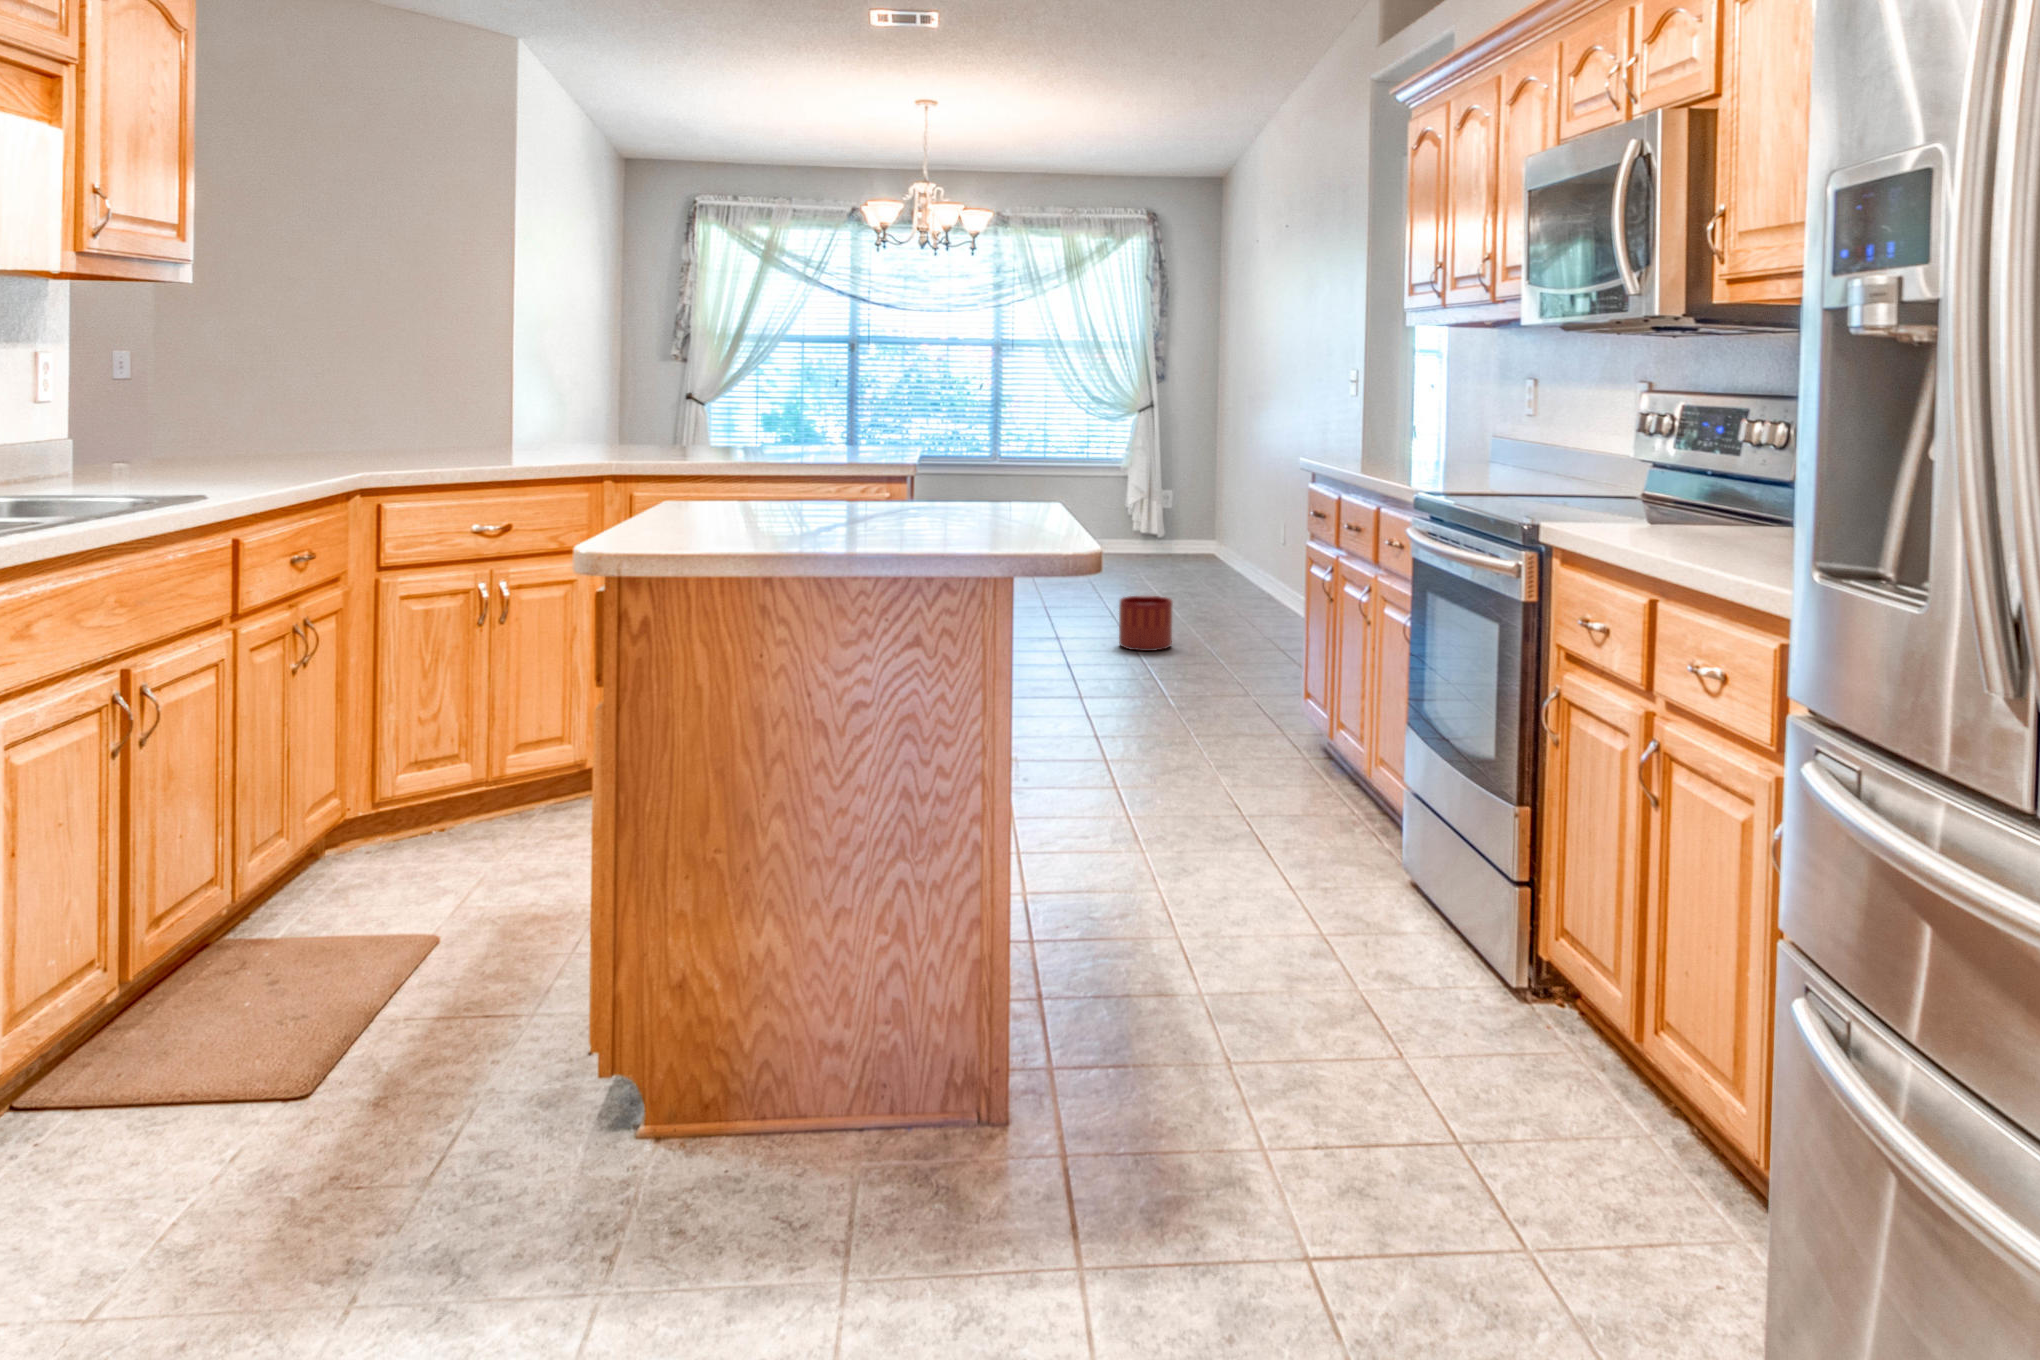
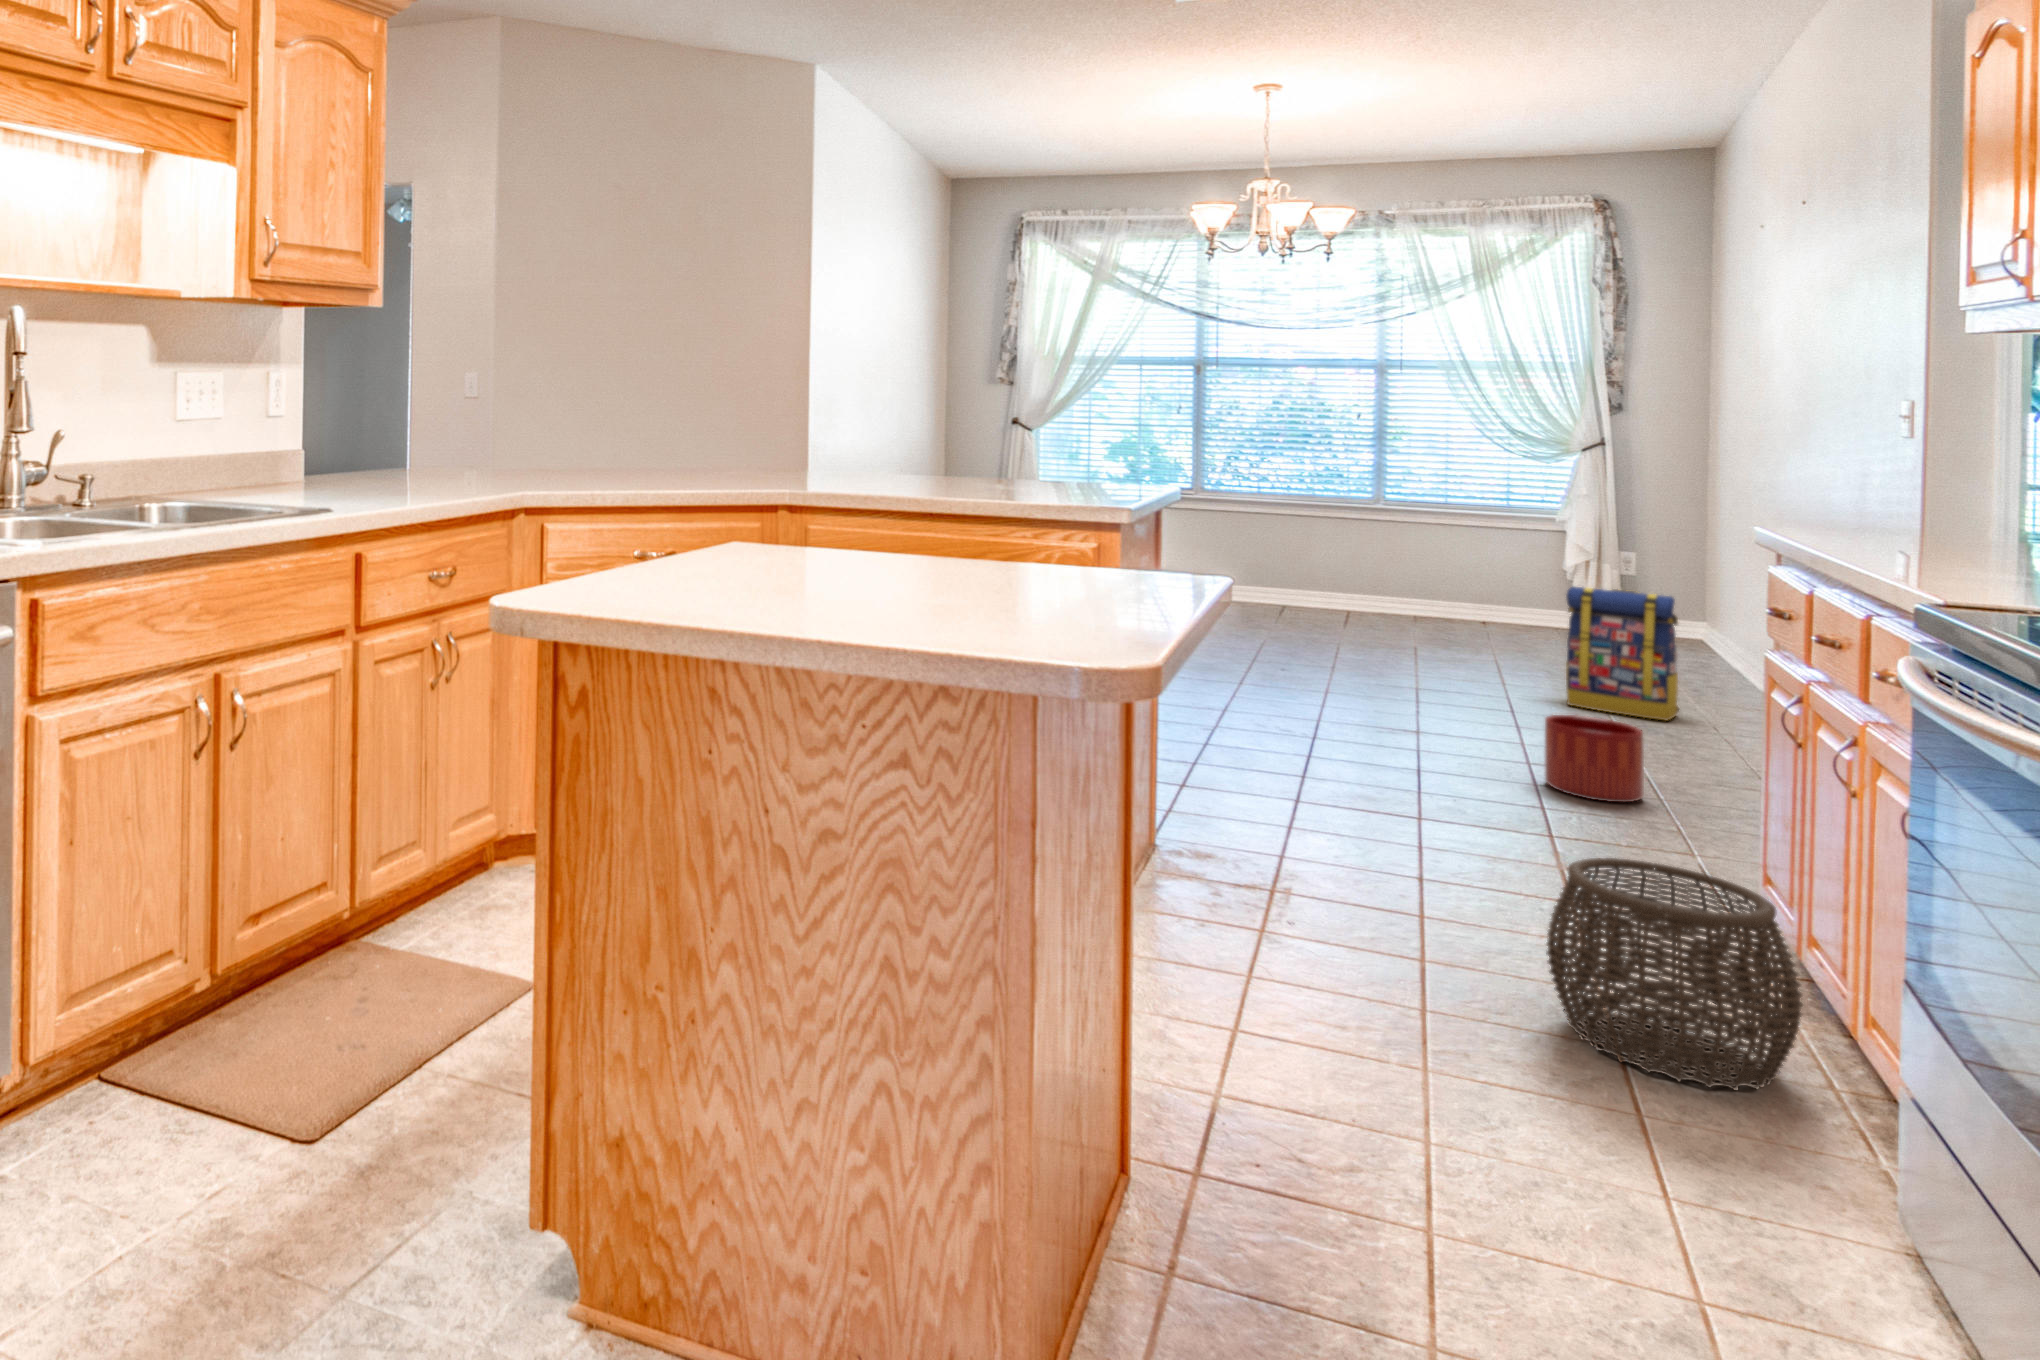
backpack: none [1121,509,1183,598] -> present [1566,587,1679,720]
woven basket: none [1147,661,1263,782] -> present [1547,858,1803,1090]

